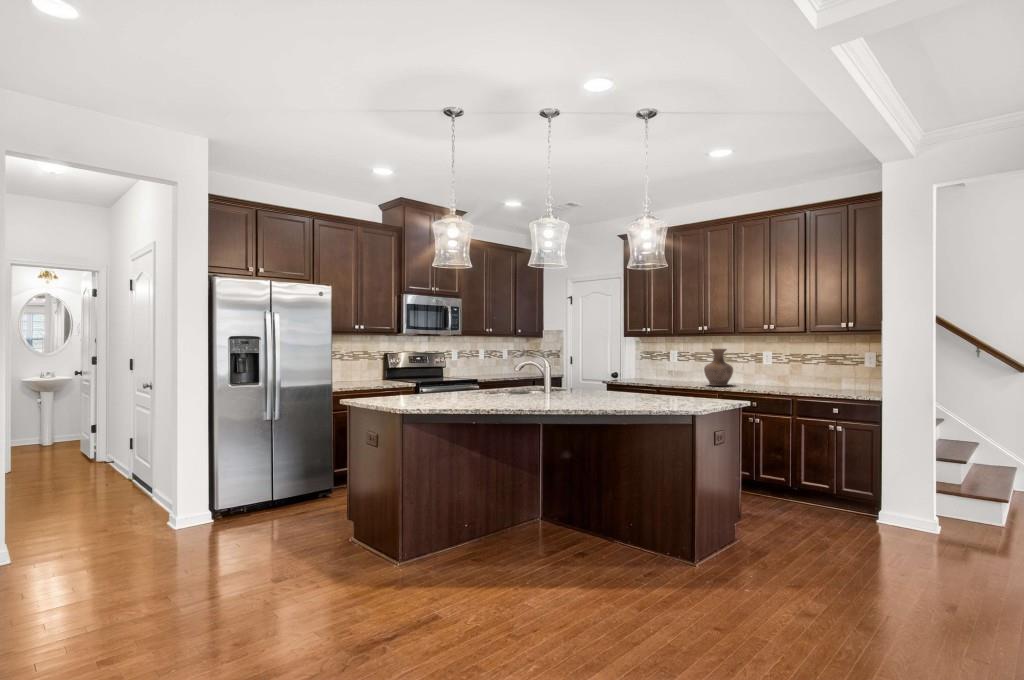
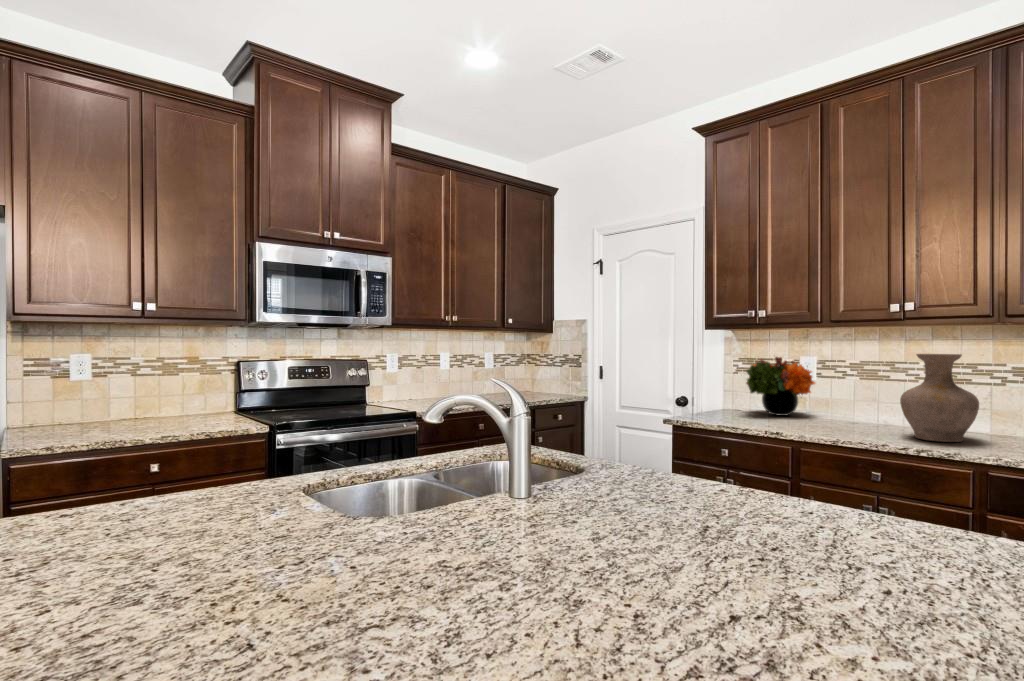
flower arrangement: none [643,351,677,380] -> present [746,357,815,416]

